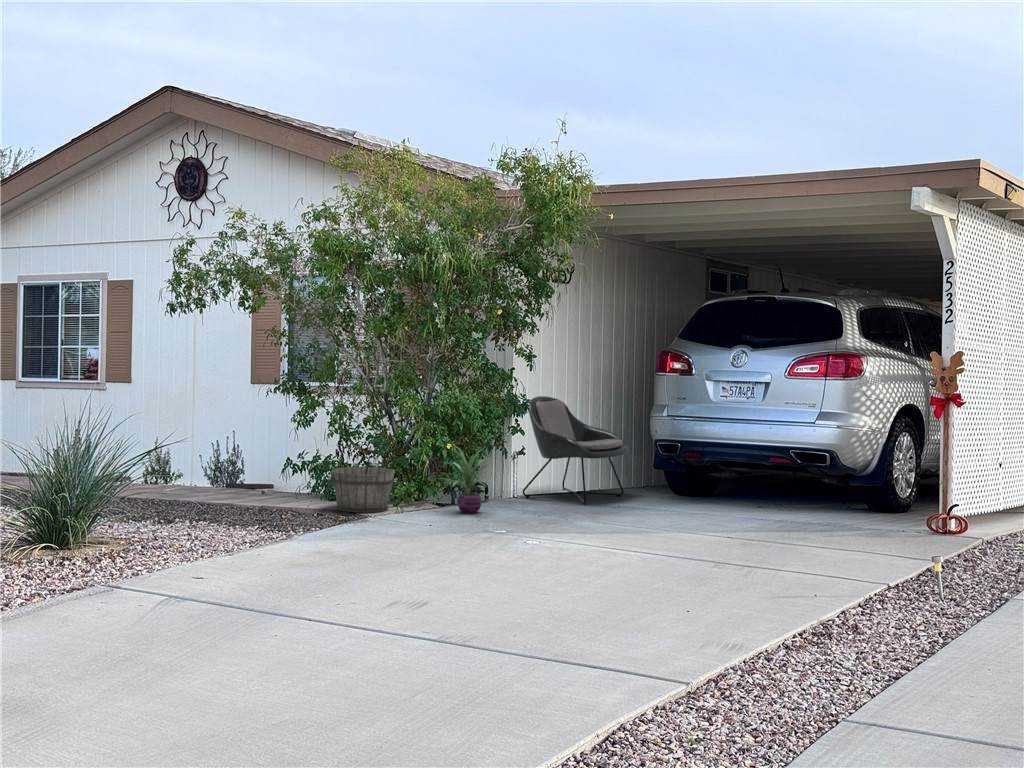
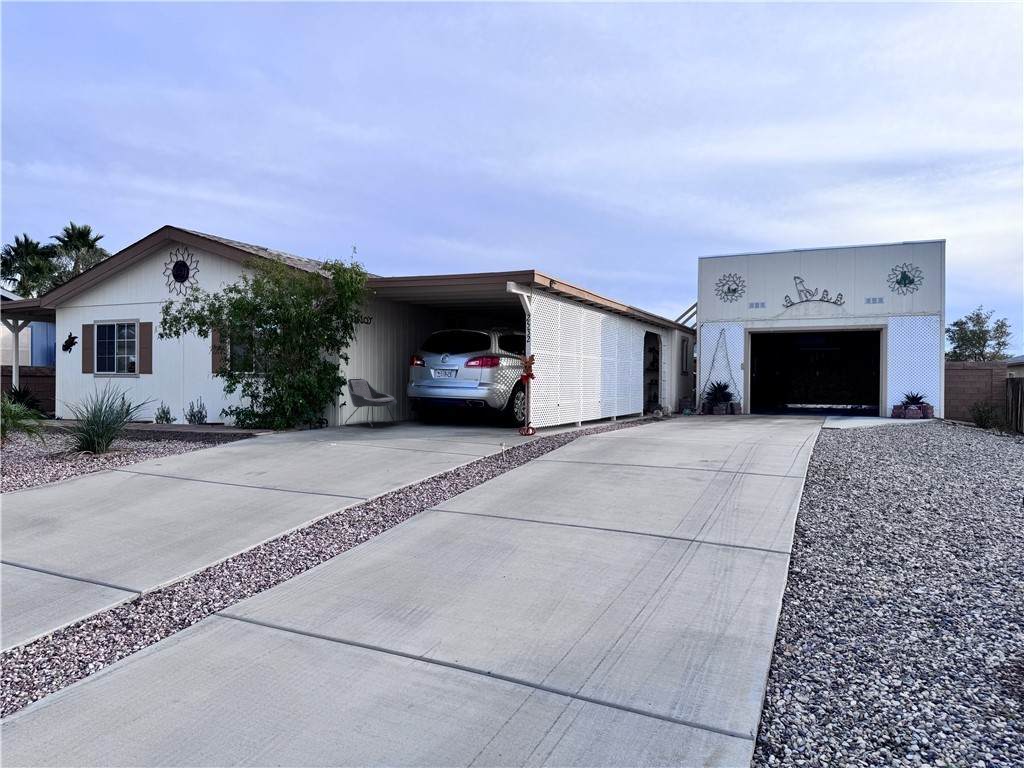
decorative plant: present [445,448,489,513] -> none [295,402,330,433]
wooden bucket: present [330,456,395,513] -> none [244,407,278,434]

